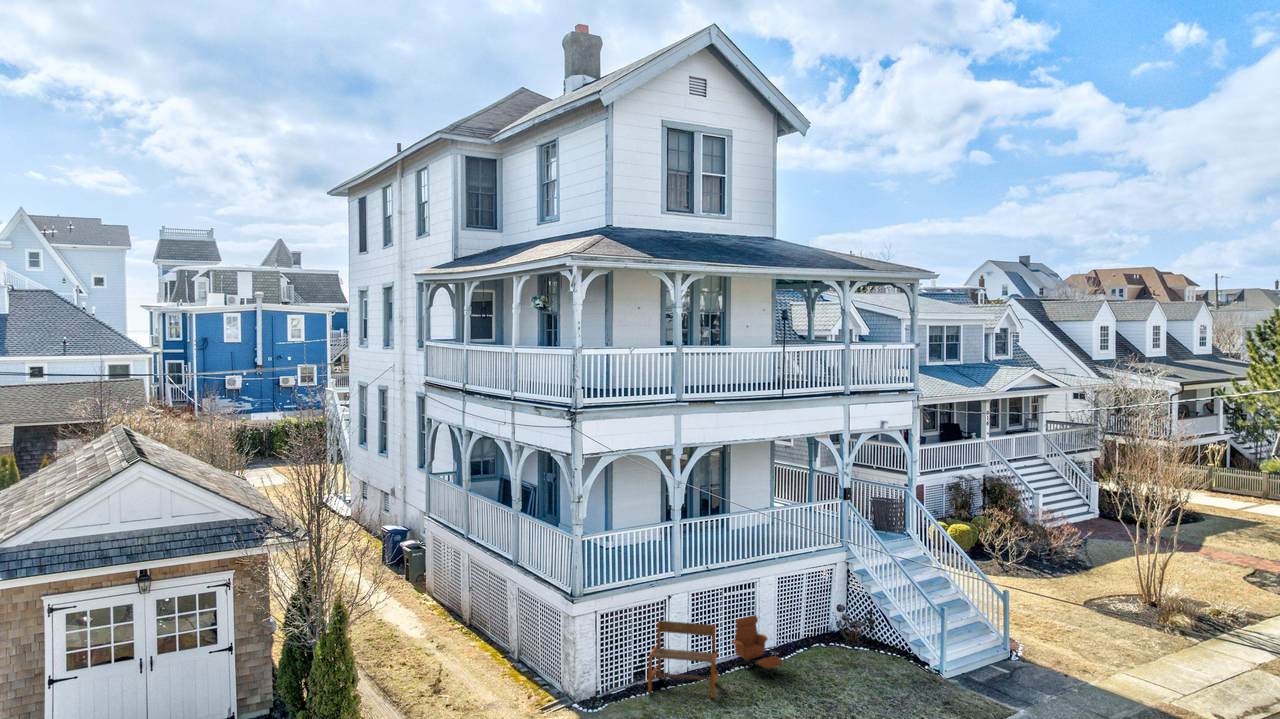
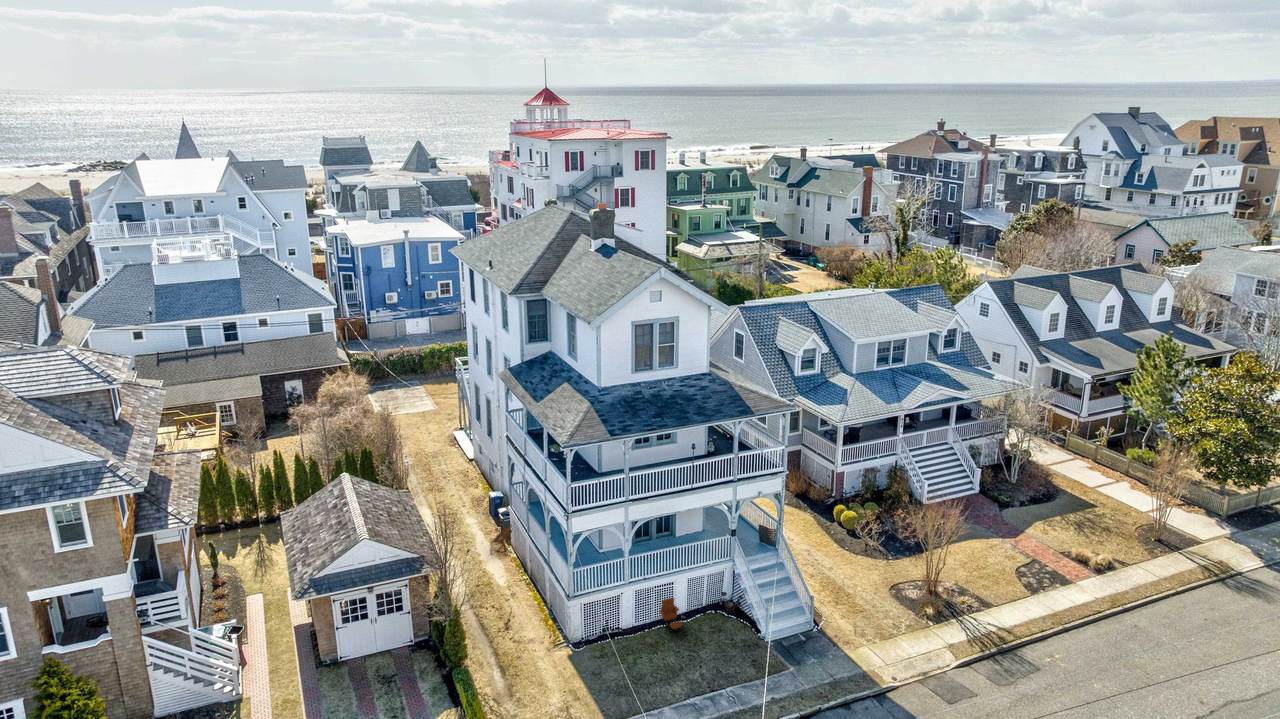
bench: present [648,620,718,698] -> present [490,525,513,556]

